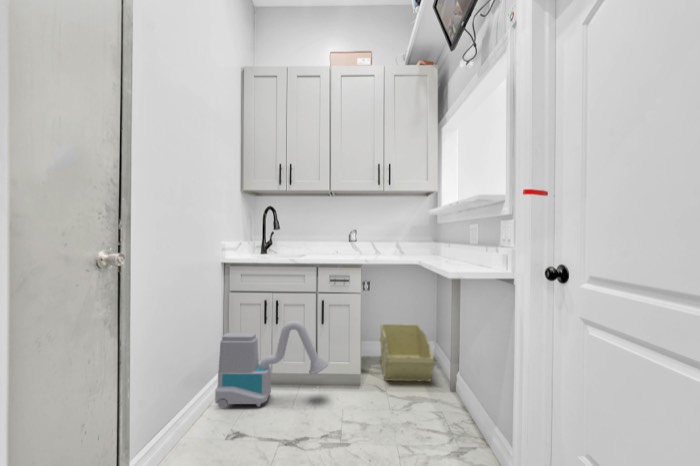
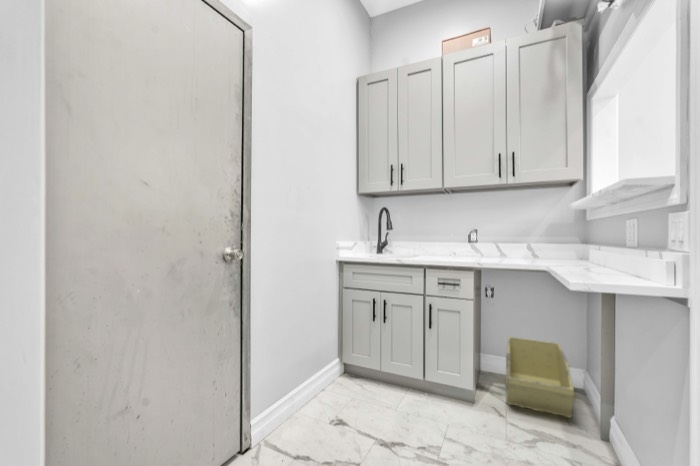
vacuum cleaner: present [215,321,328,409] -> none [325,323,433,403]

